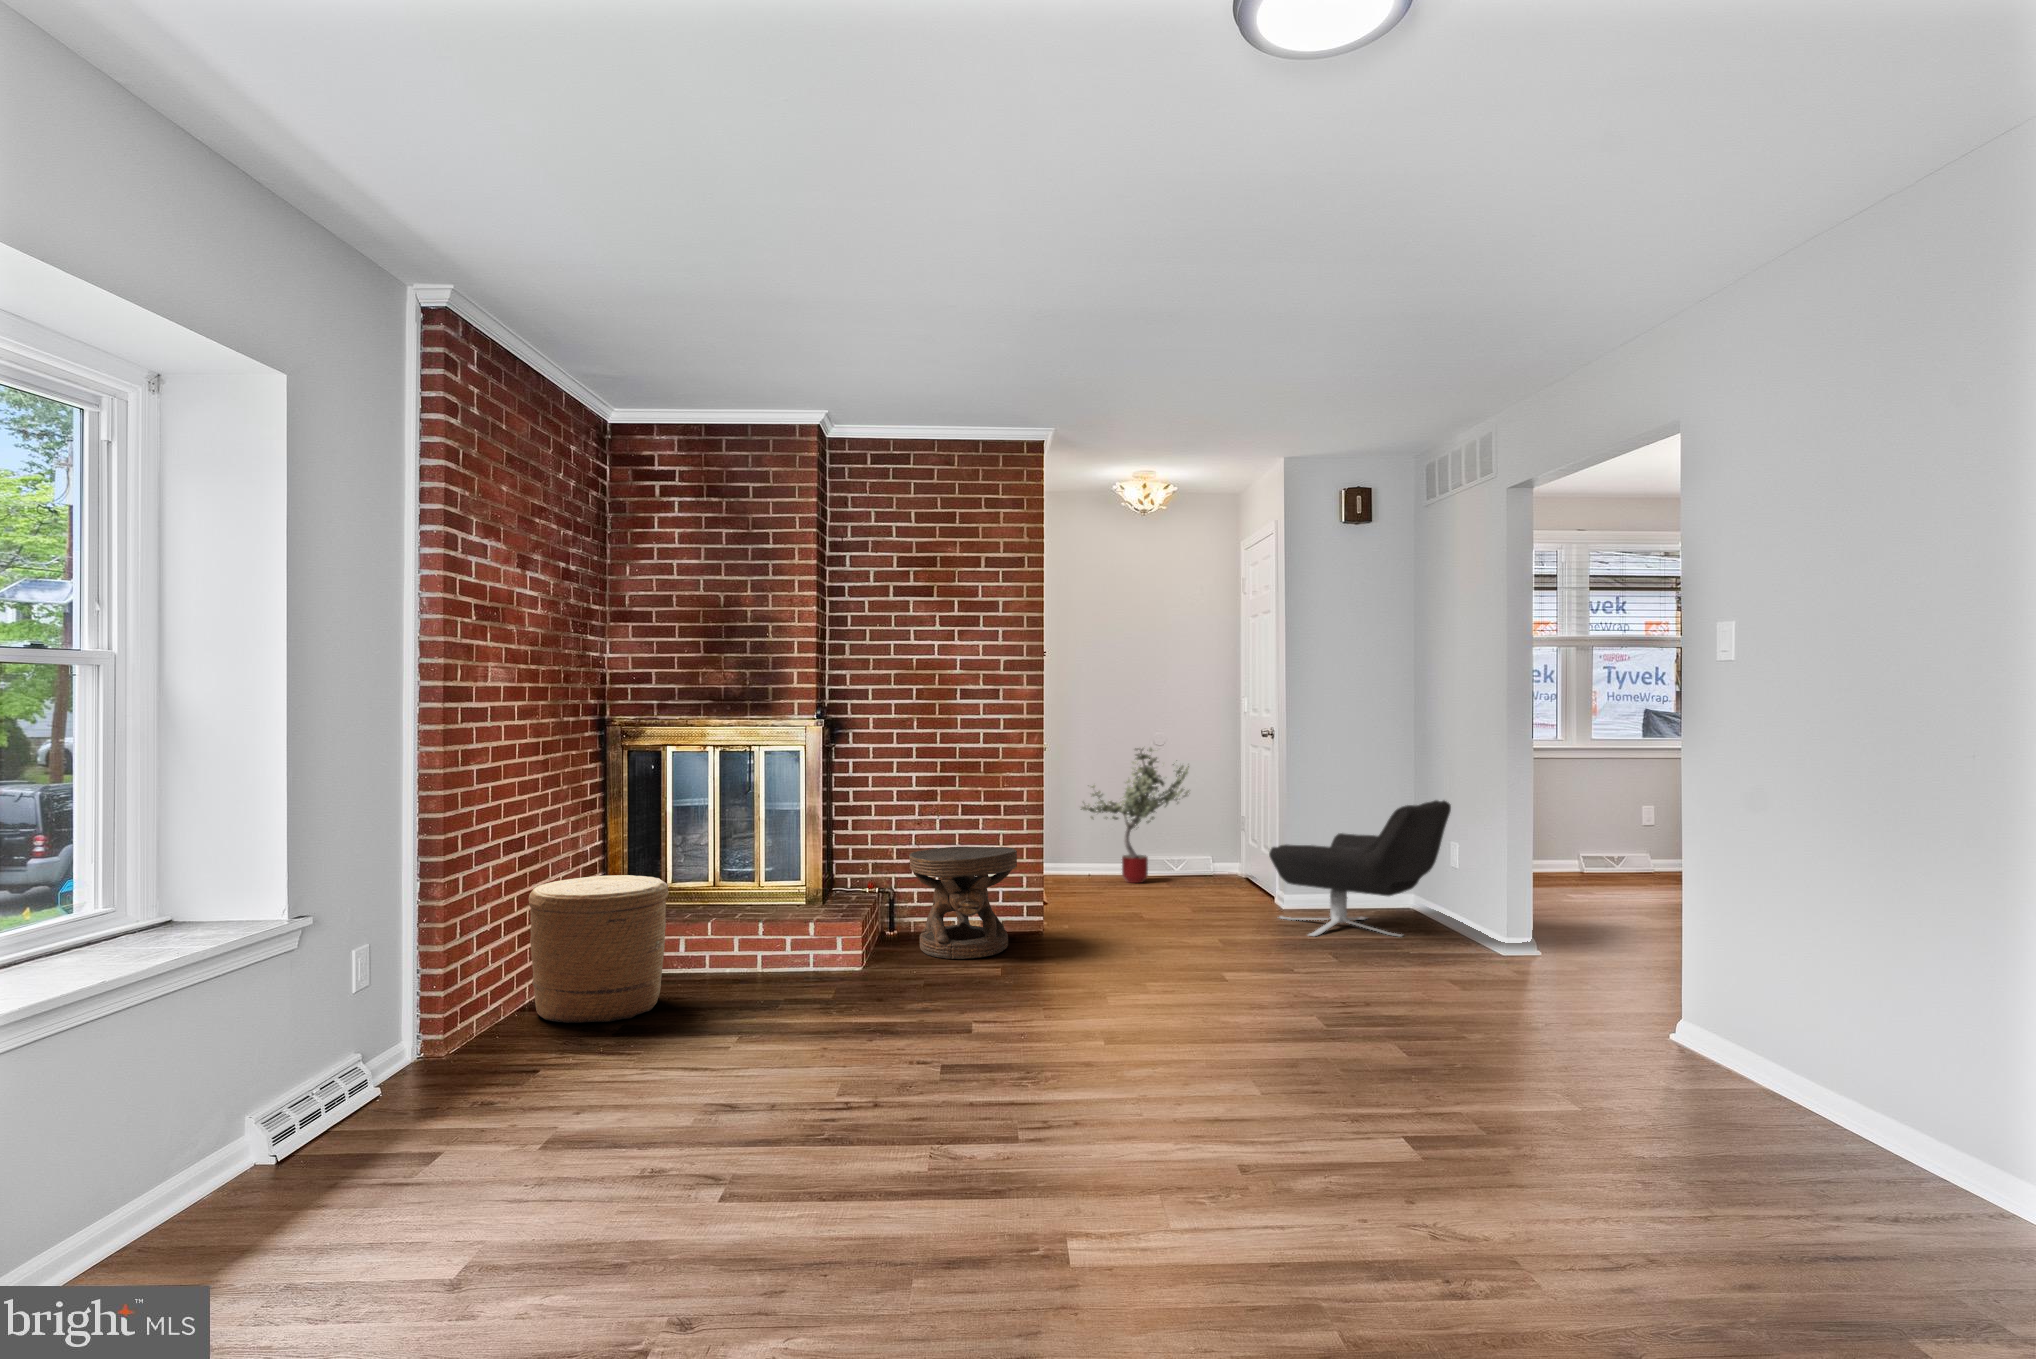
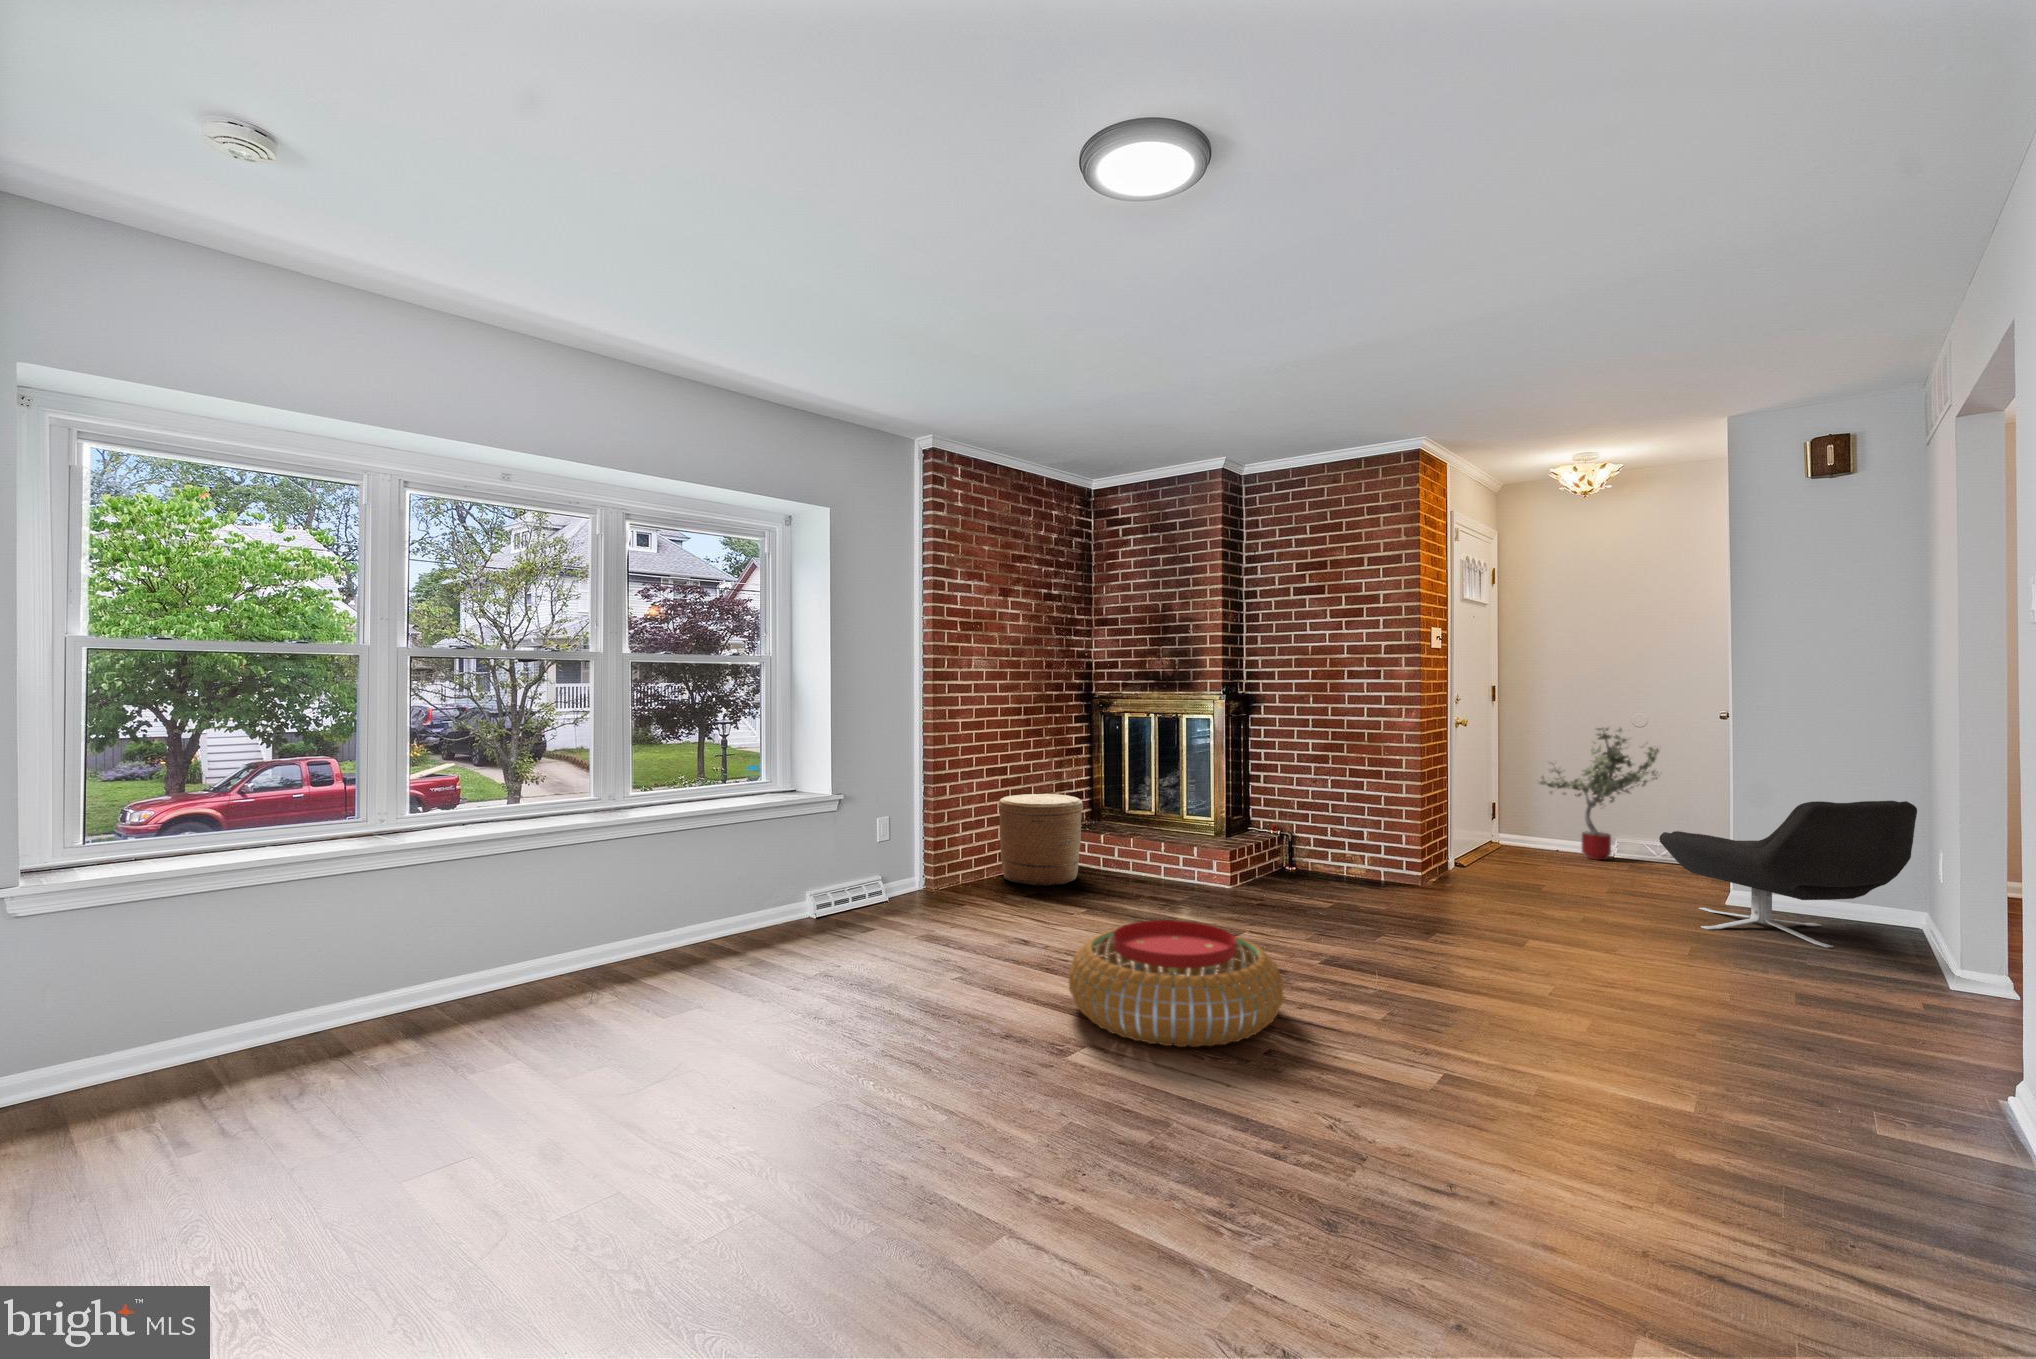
side table: present [909,847,1017,959] -> none [1286,801,1382,891]
pouf: none [926,1026,1223,1215] -> present [1069,920,1284,1047]

